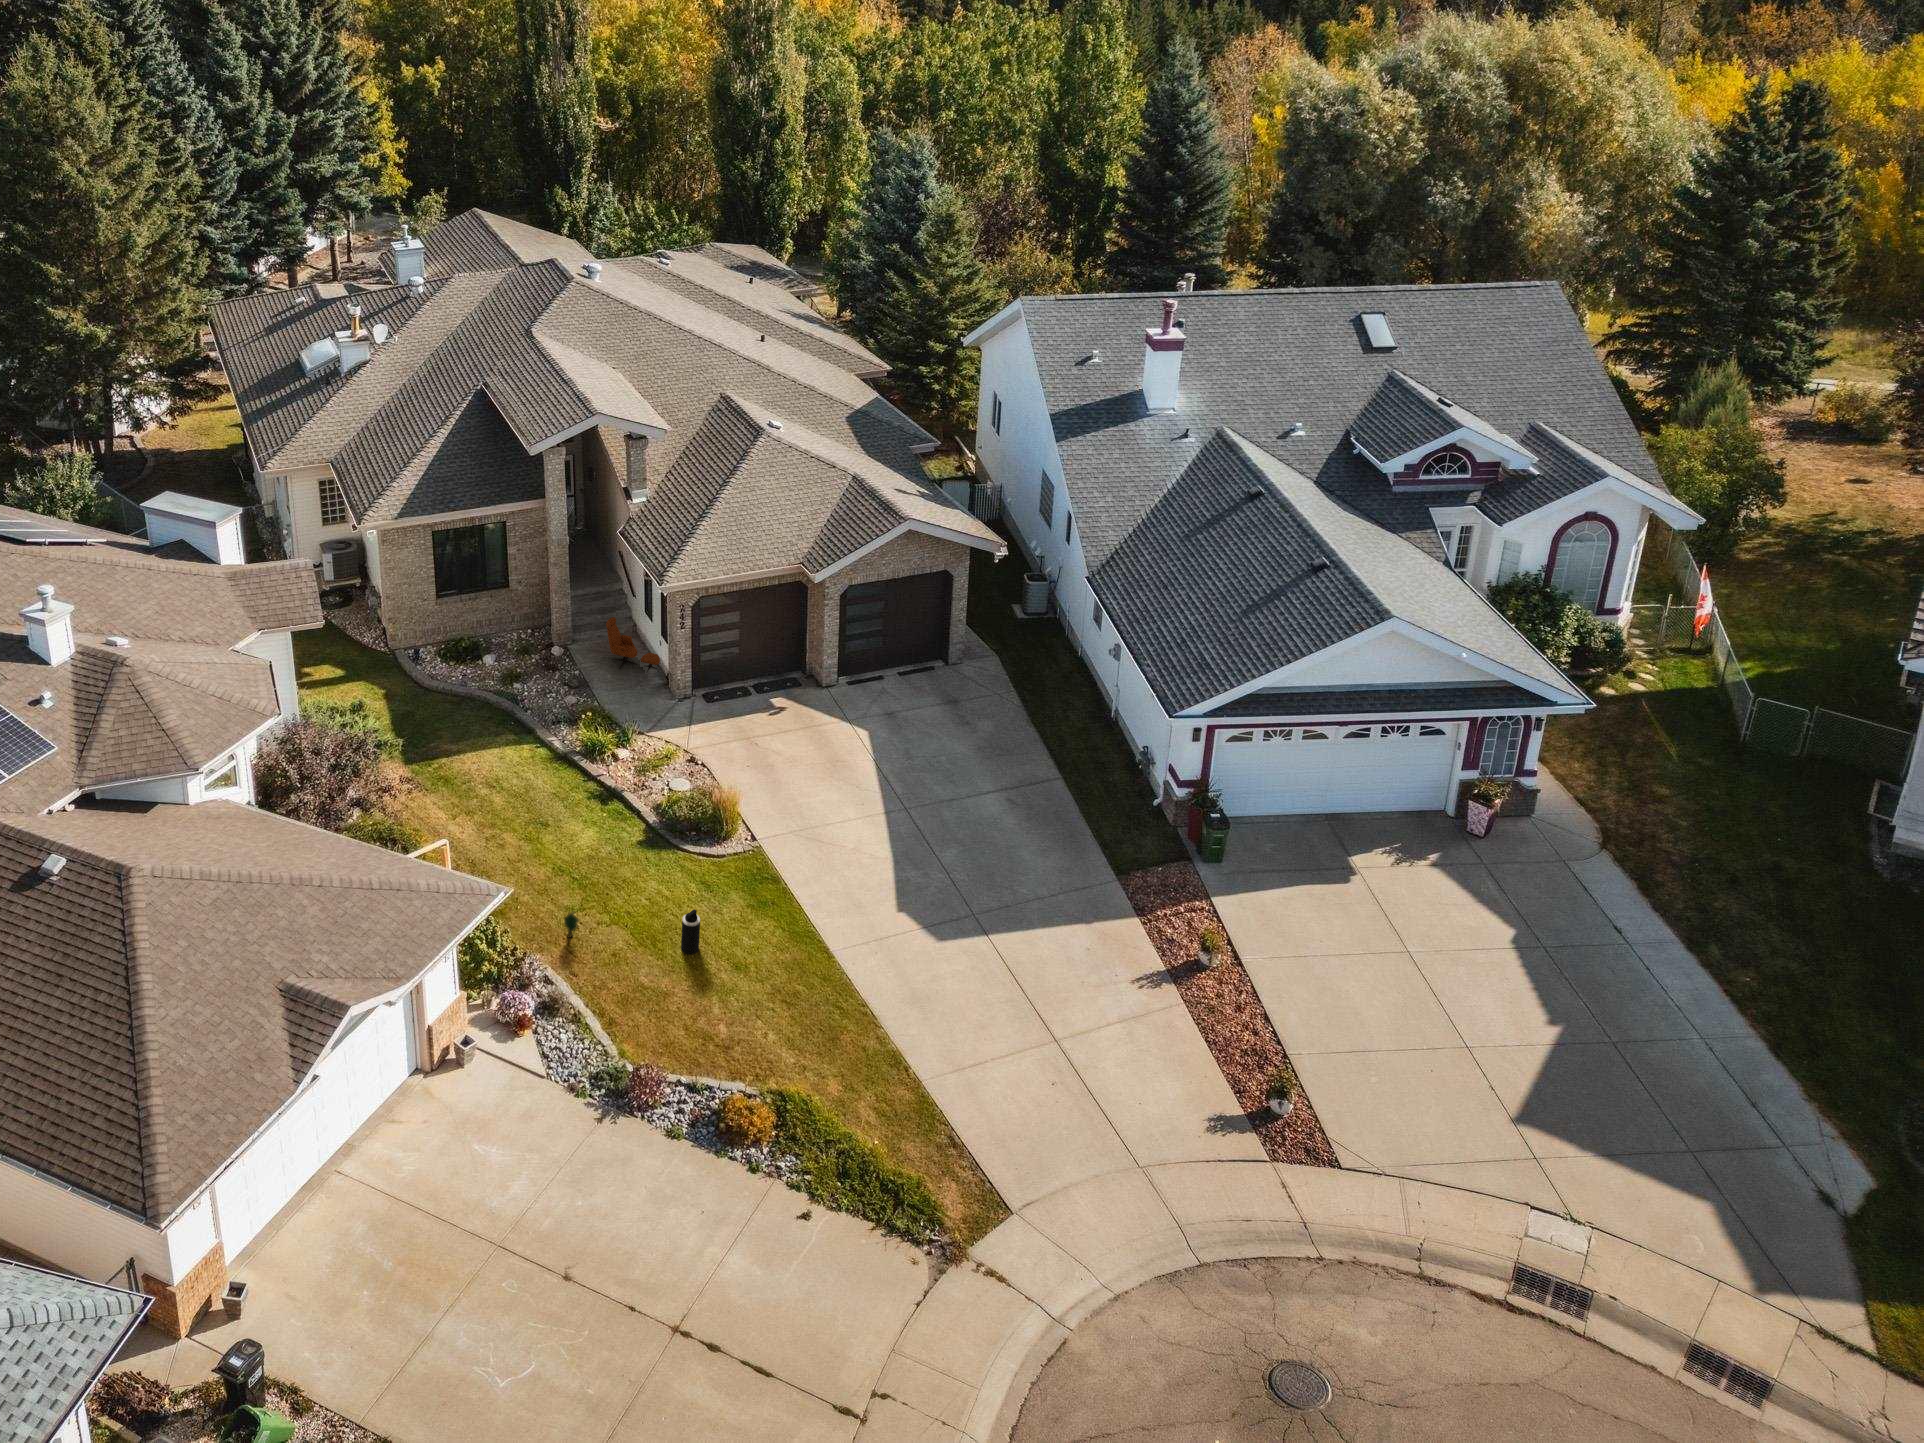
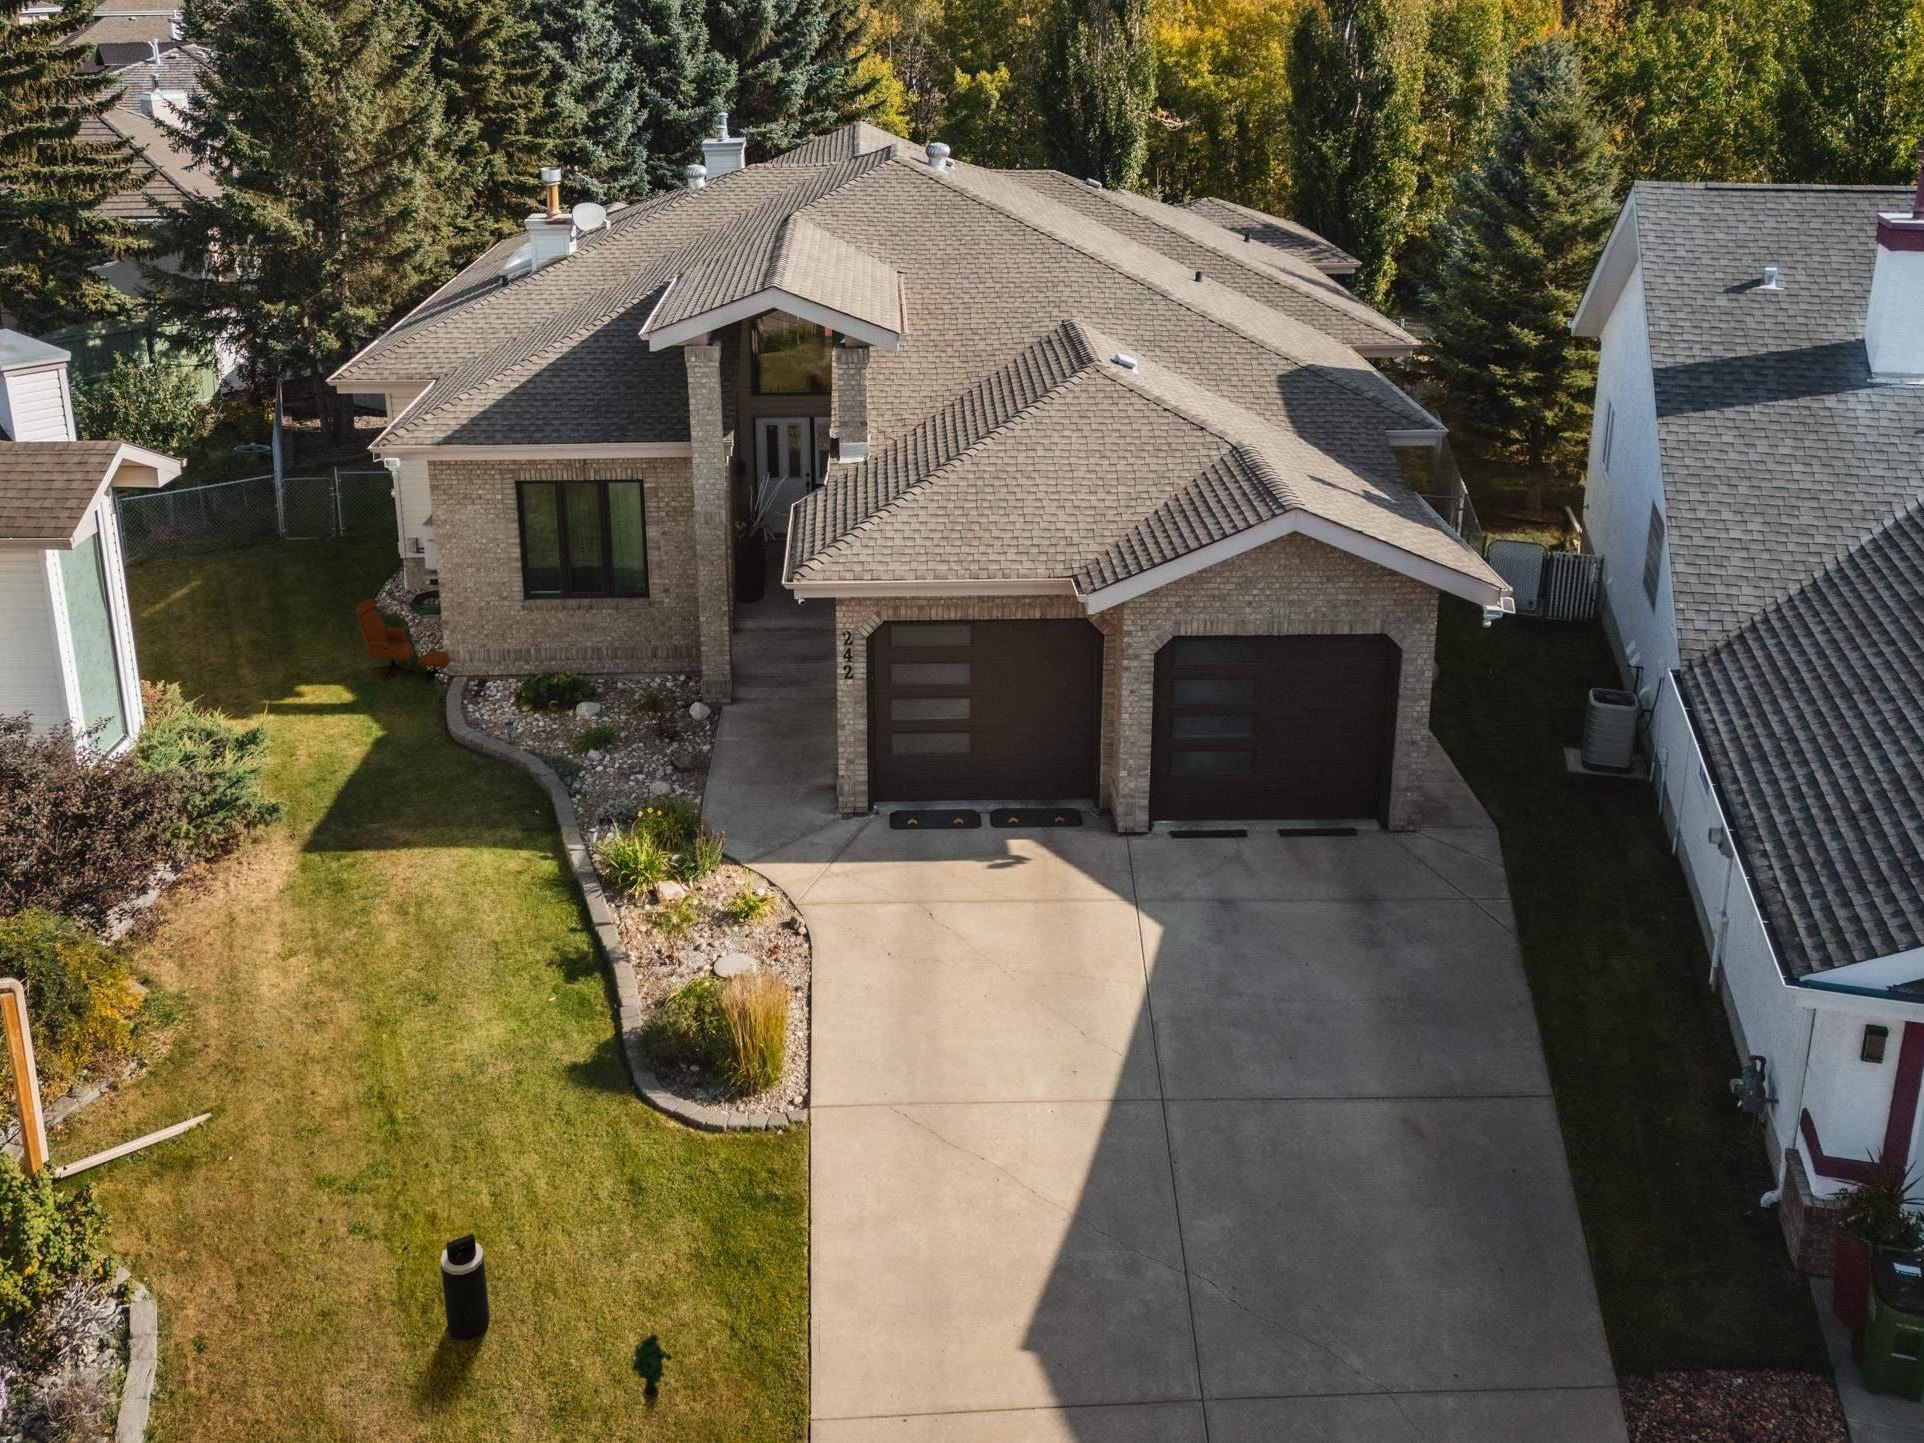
lounge chair: present [606,617,660,672] -> present [356,599,450,682]
decorative plant: present [564,912,579,937] -> present [631,1335,672,1398]

